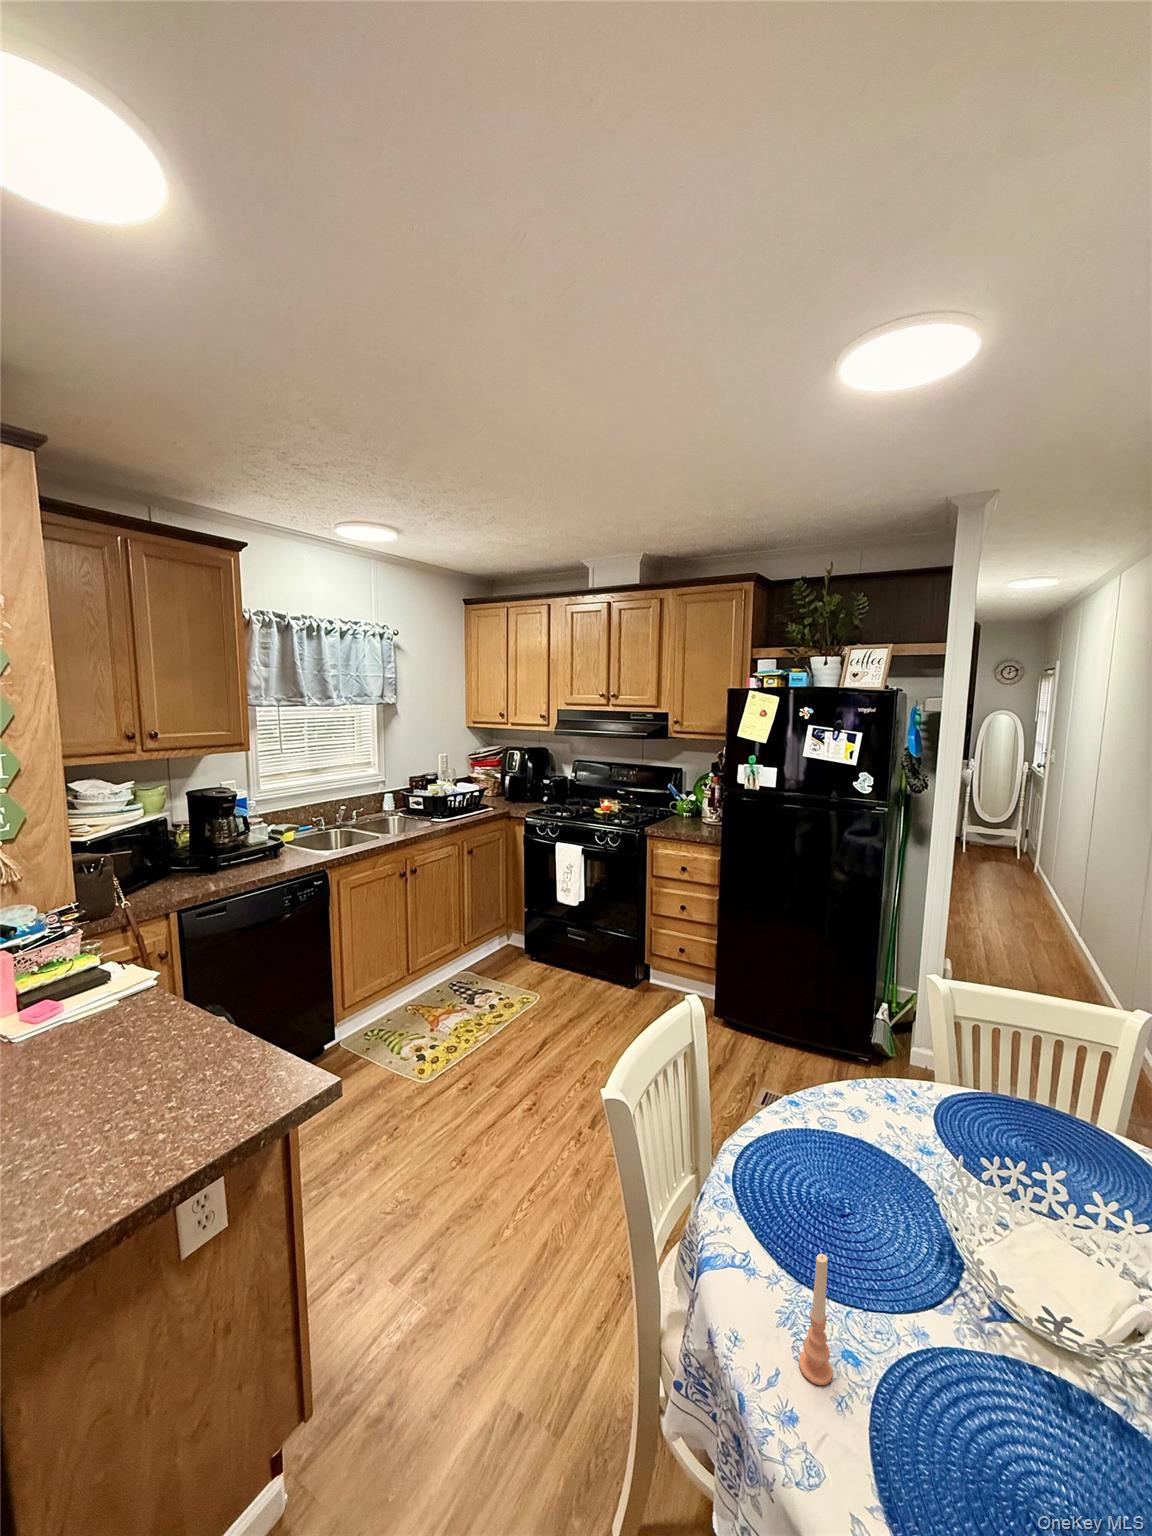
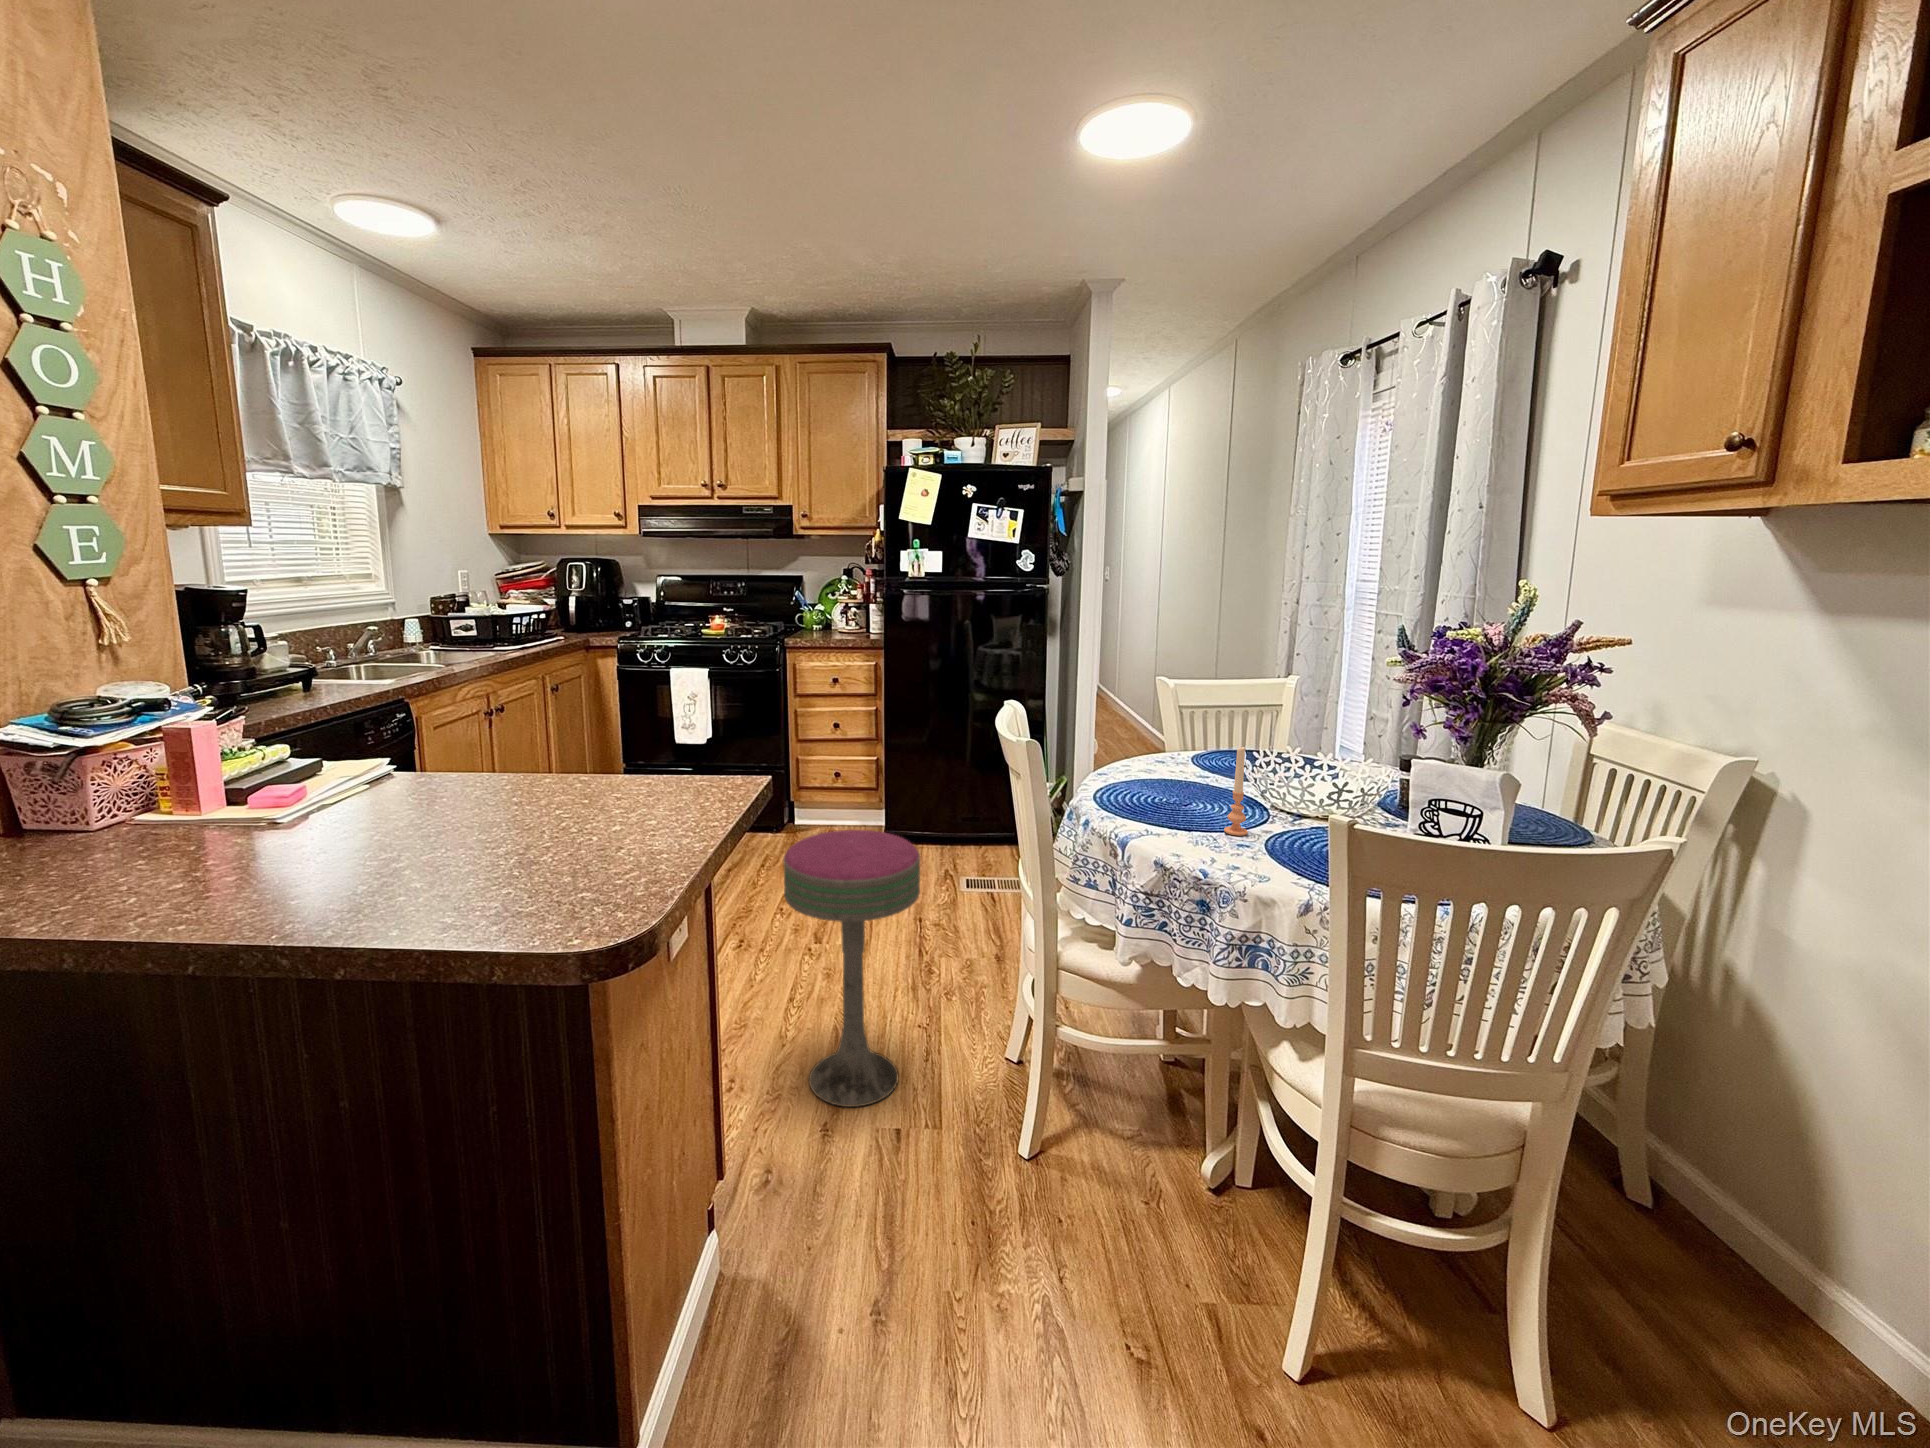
bar stool: none [437,1088,570,1385] -> present [783,830,920,1107]

